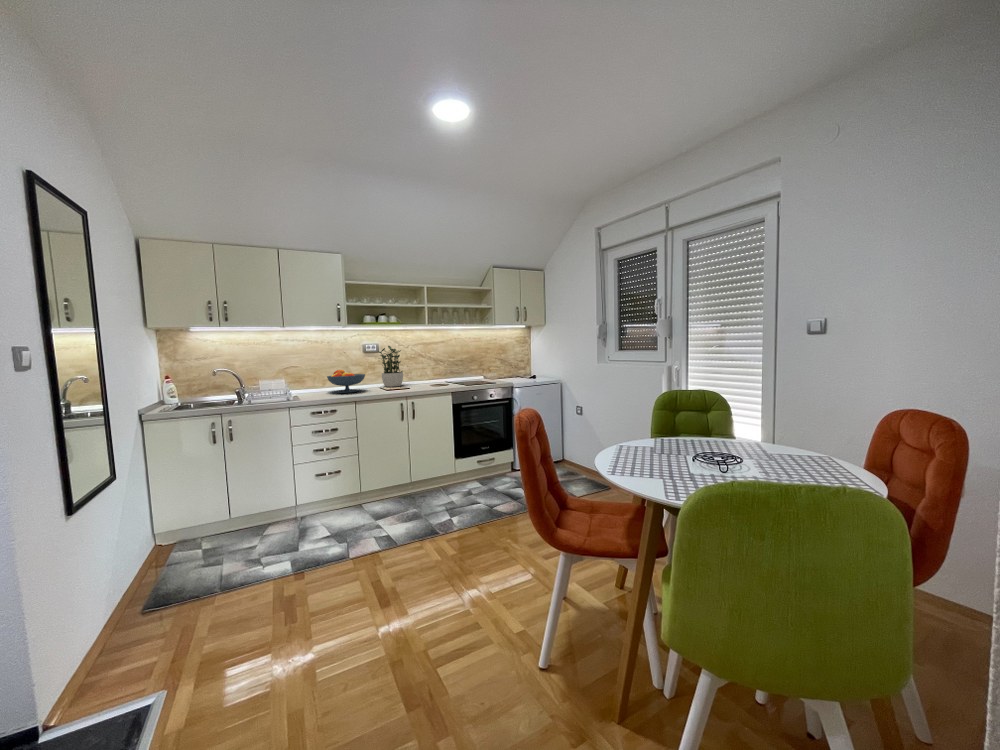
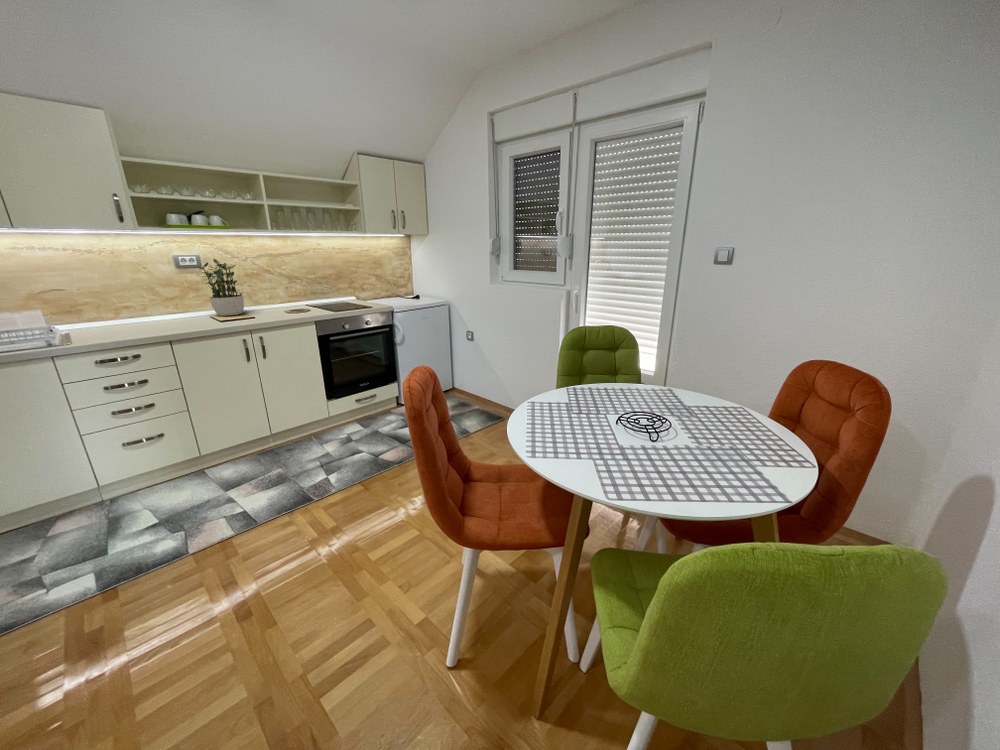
fruit bowl: present [327,370,365,393] -> none [115,295,181,329]

